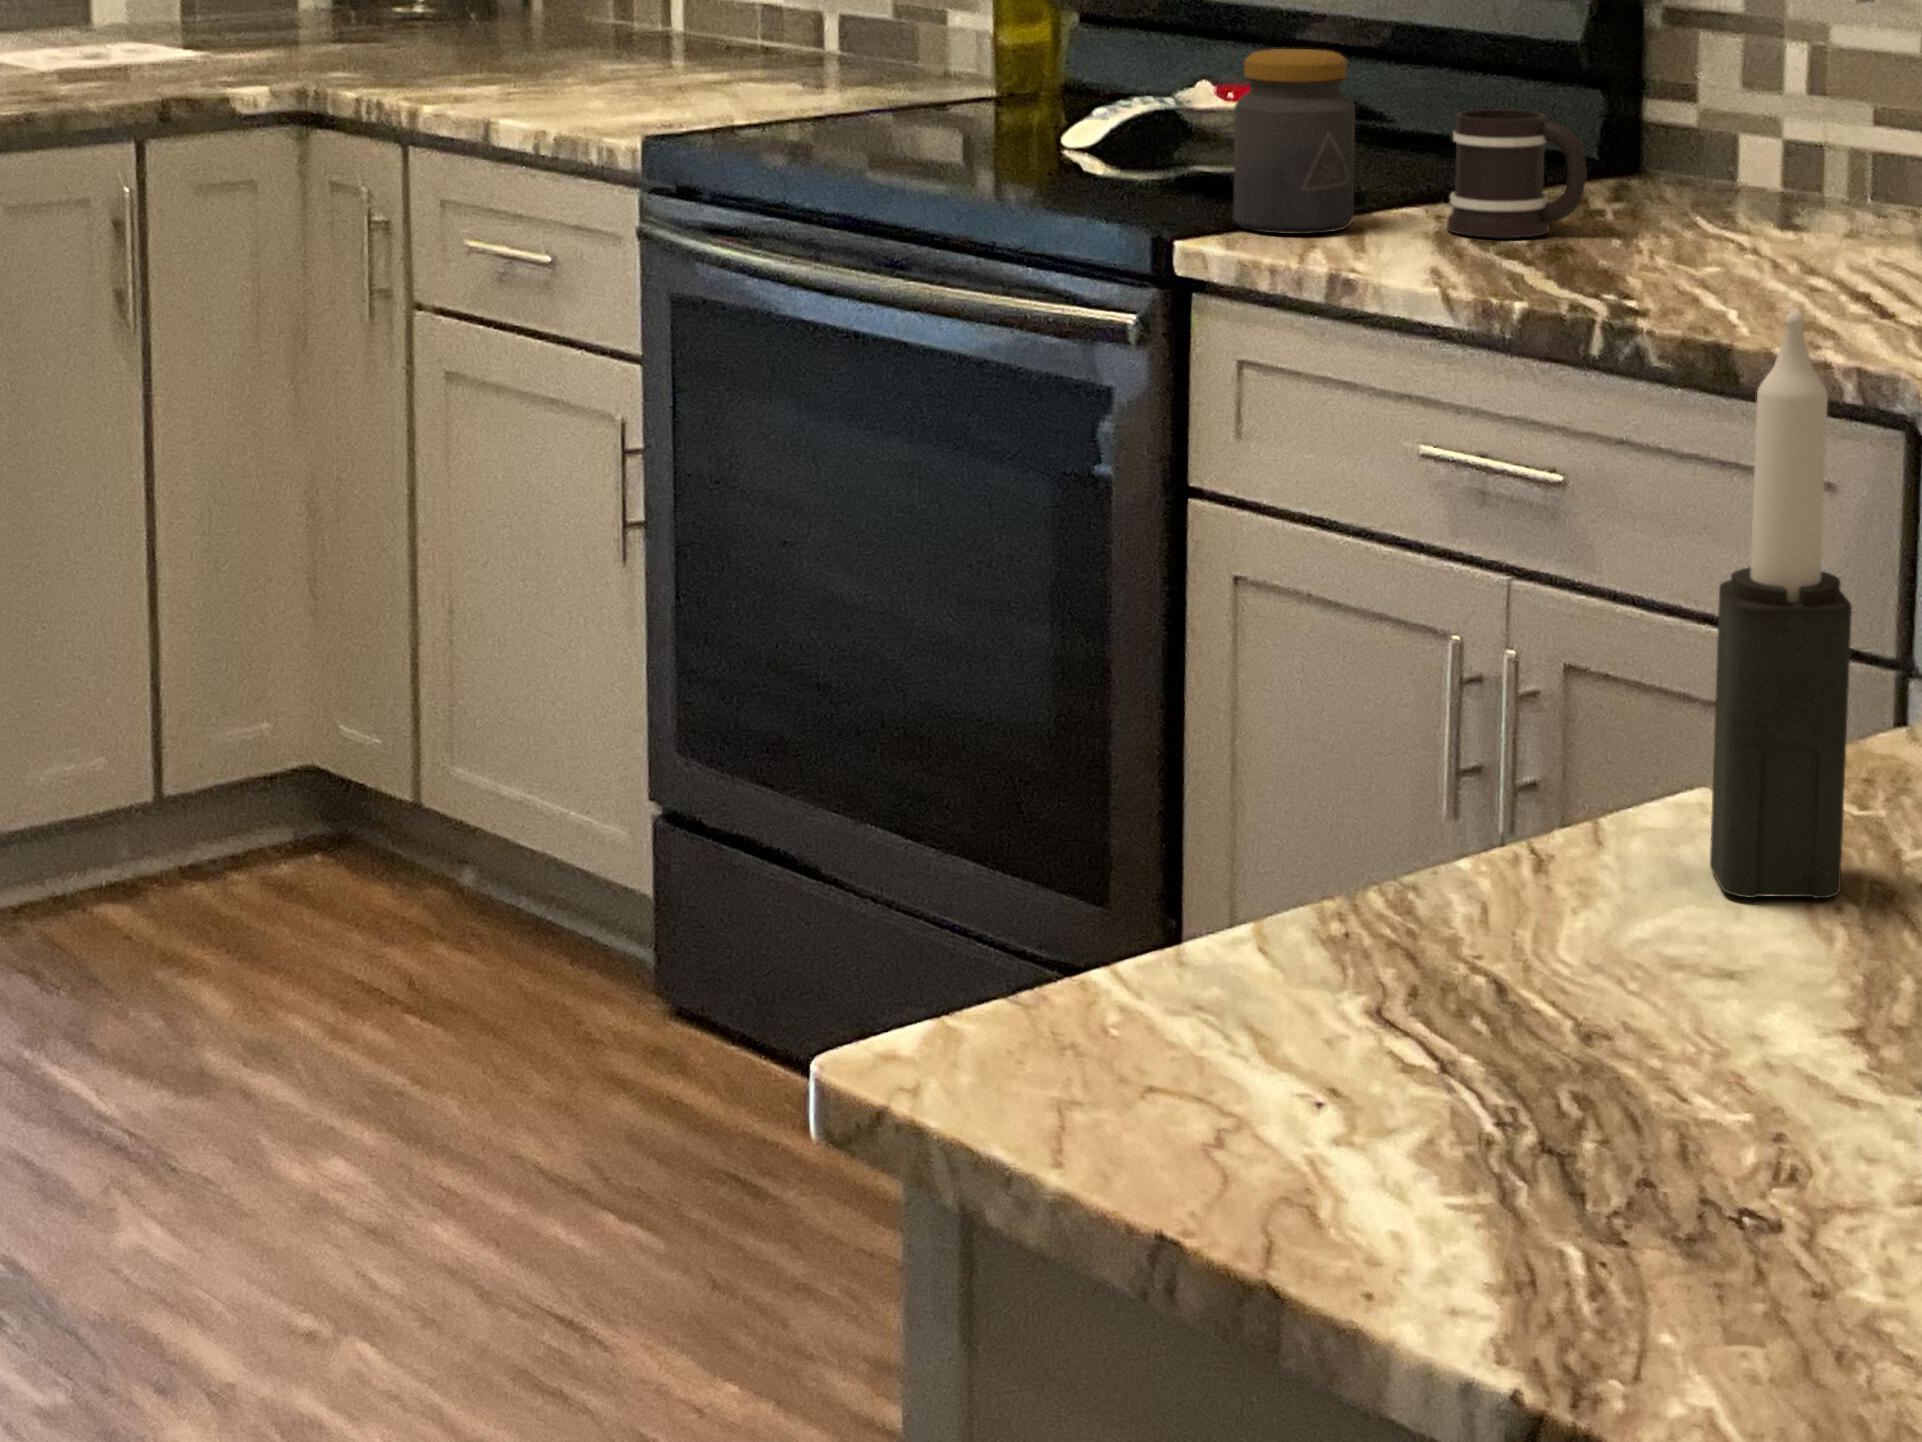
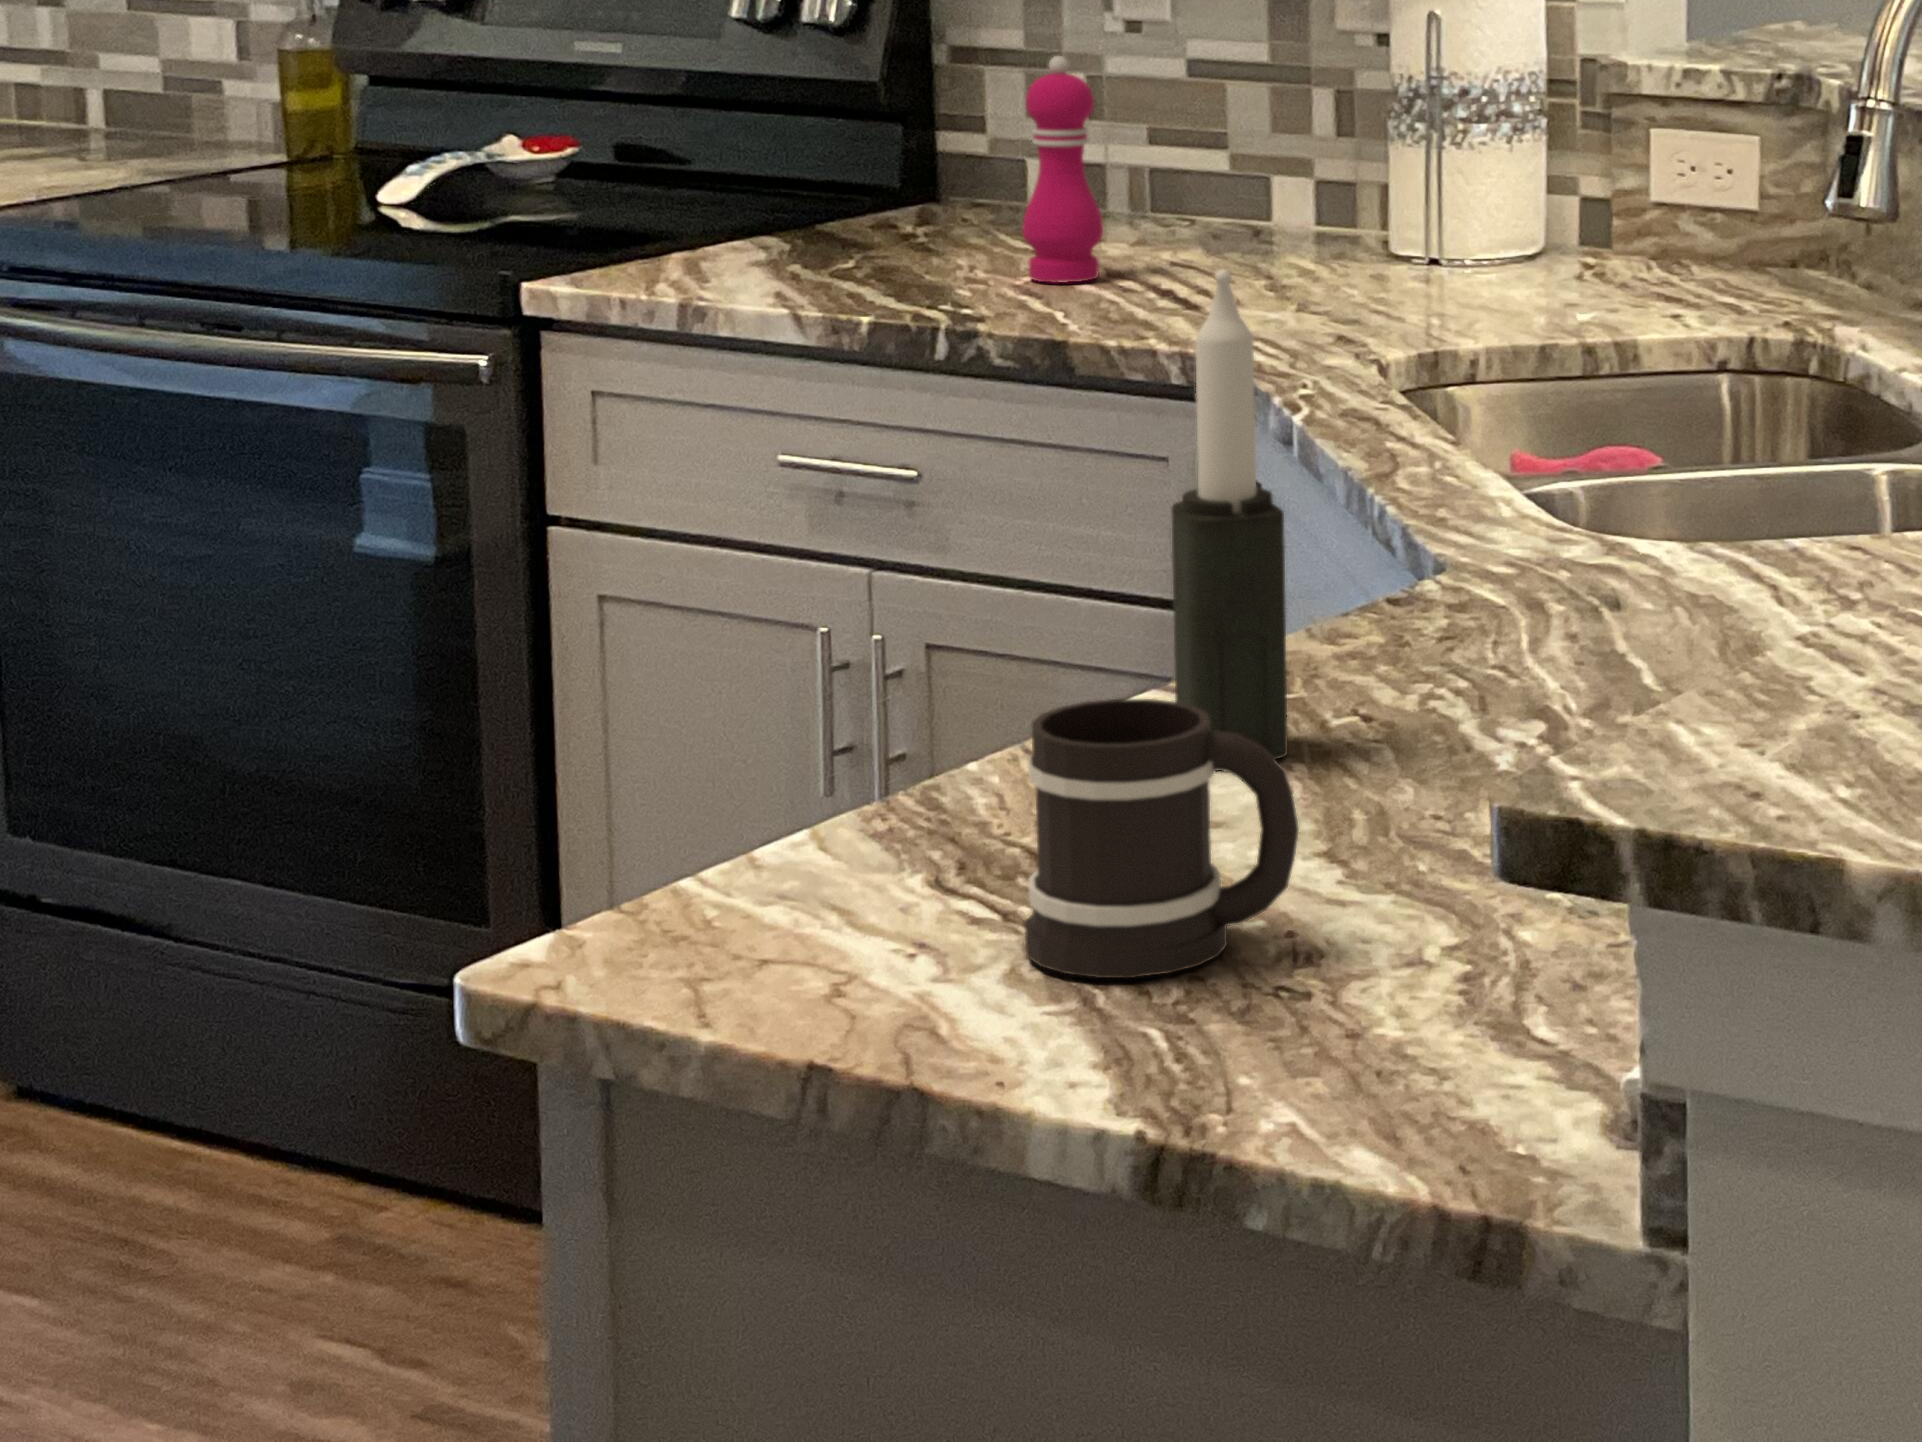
pepper mill: none [1704,25,1796,278] -> present [1022,56,1103,283]
jar: present [1233,49,1355,234] -> none [570,95,691,269]
mug: present [1447,109,1587,238] -> present [1024,699,1299,978]

